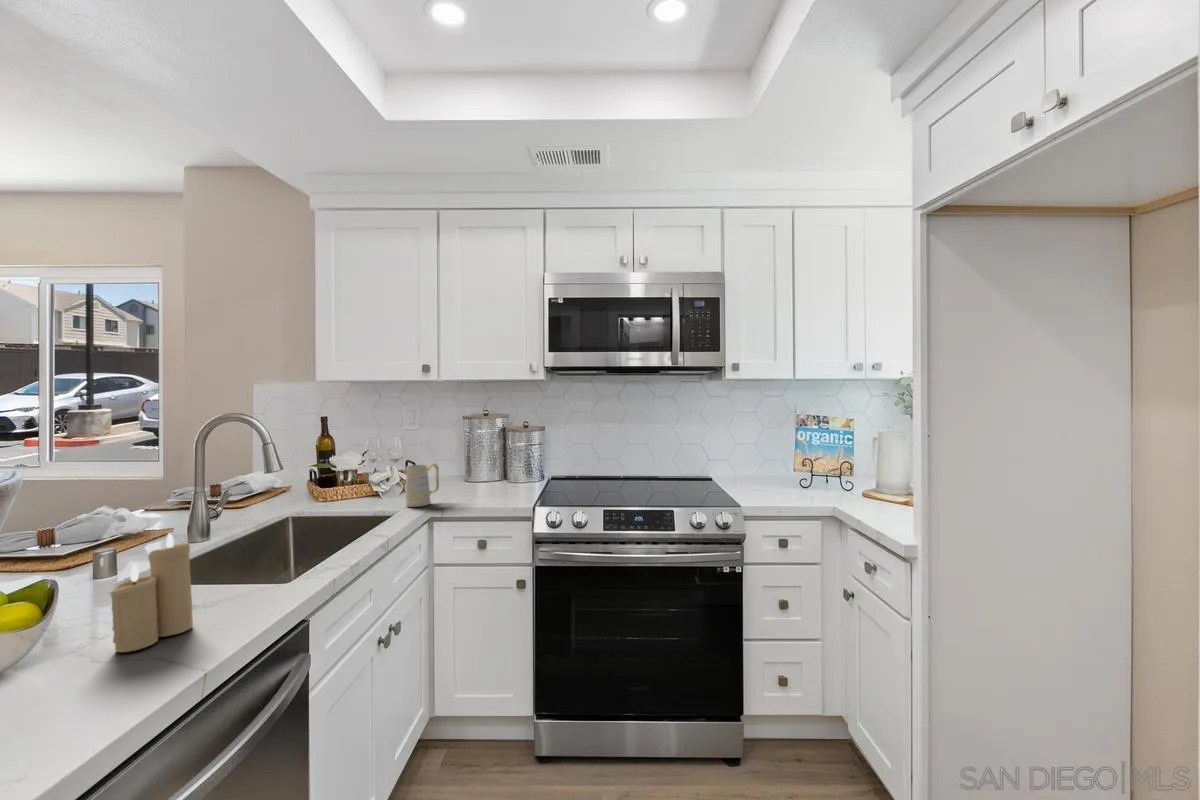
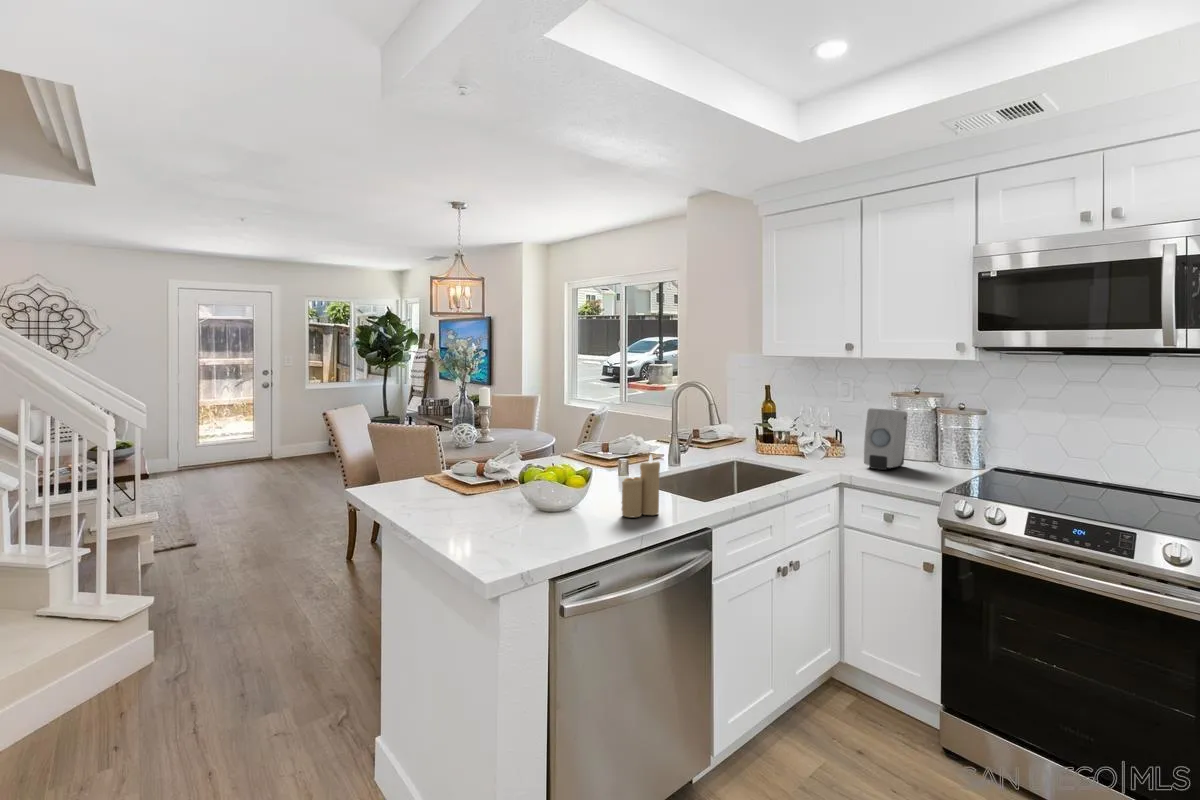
soap dispenser: none [444,432,481,496] -> present [864,408,907,470]
mug: present [405,463,439,507] -> none [823,434,857,472]

